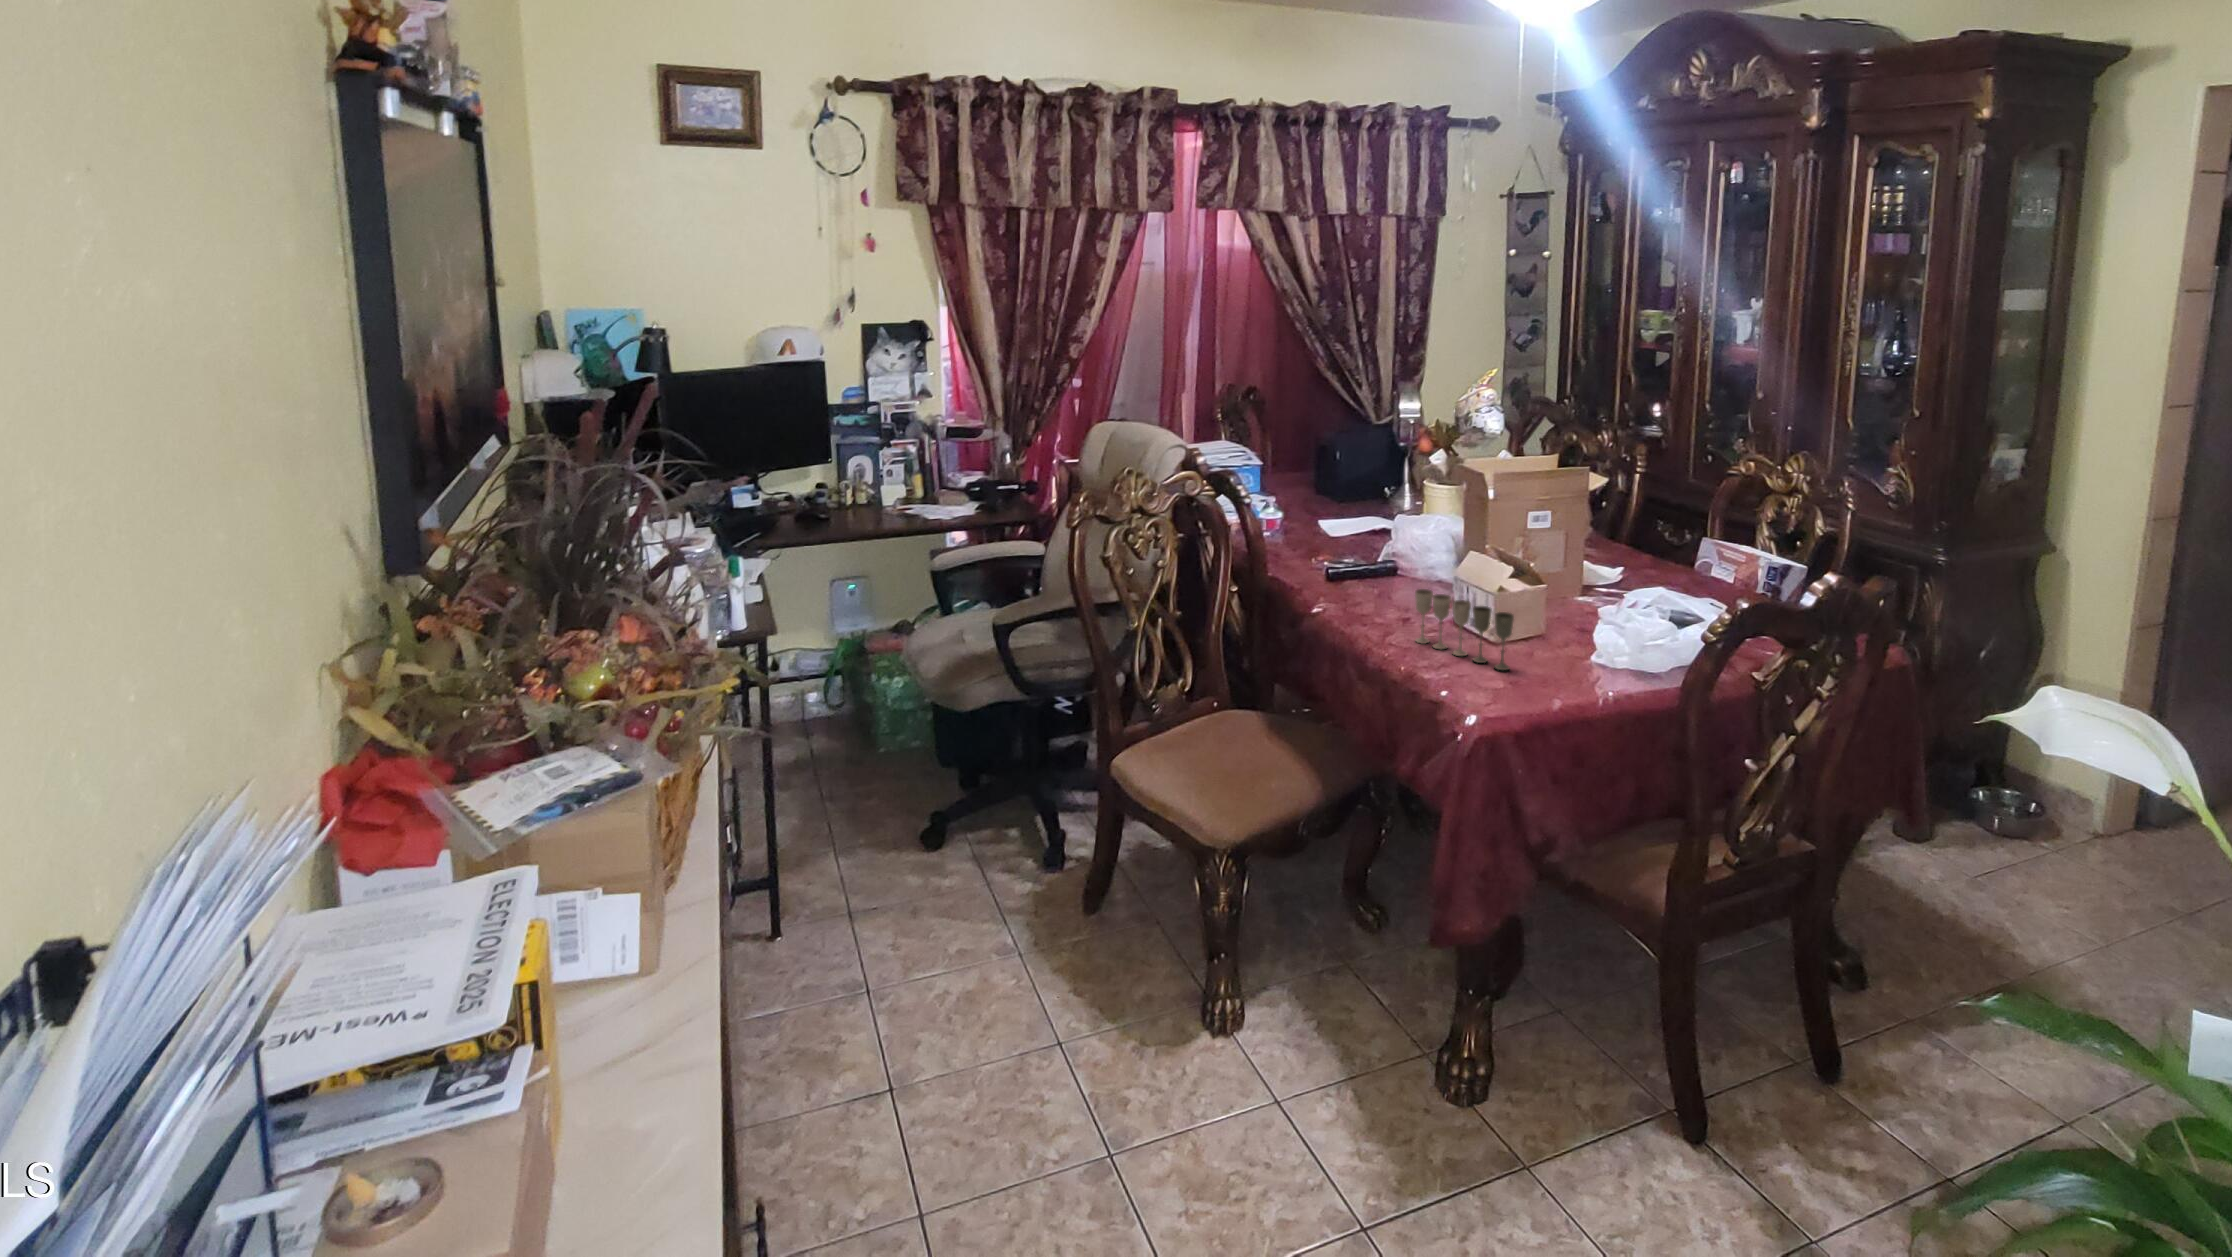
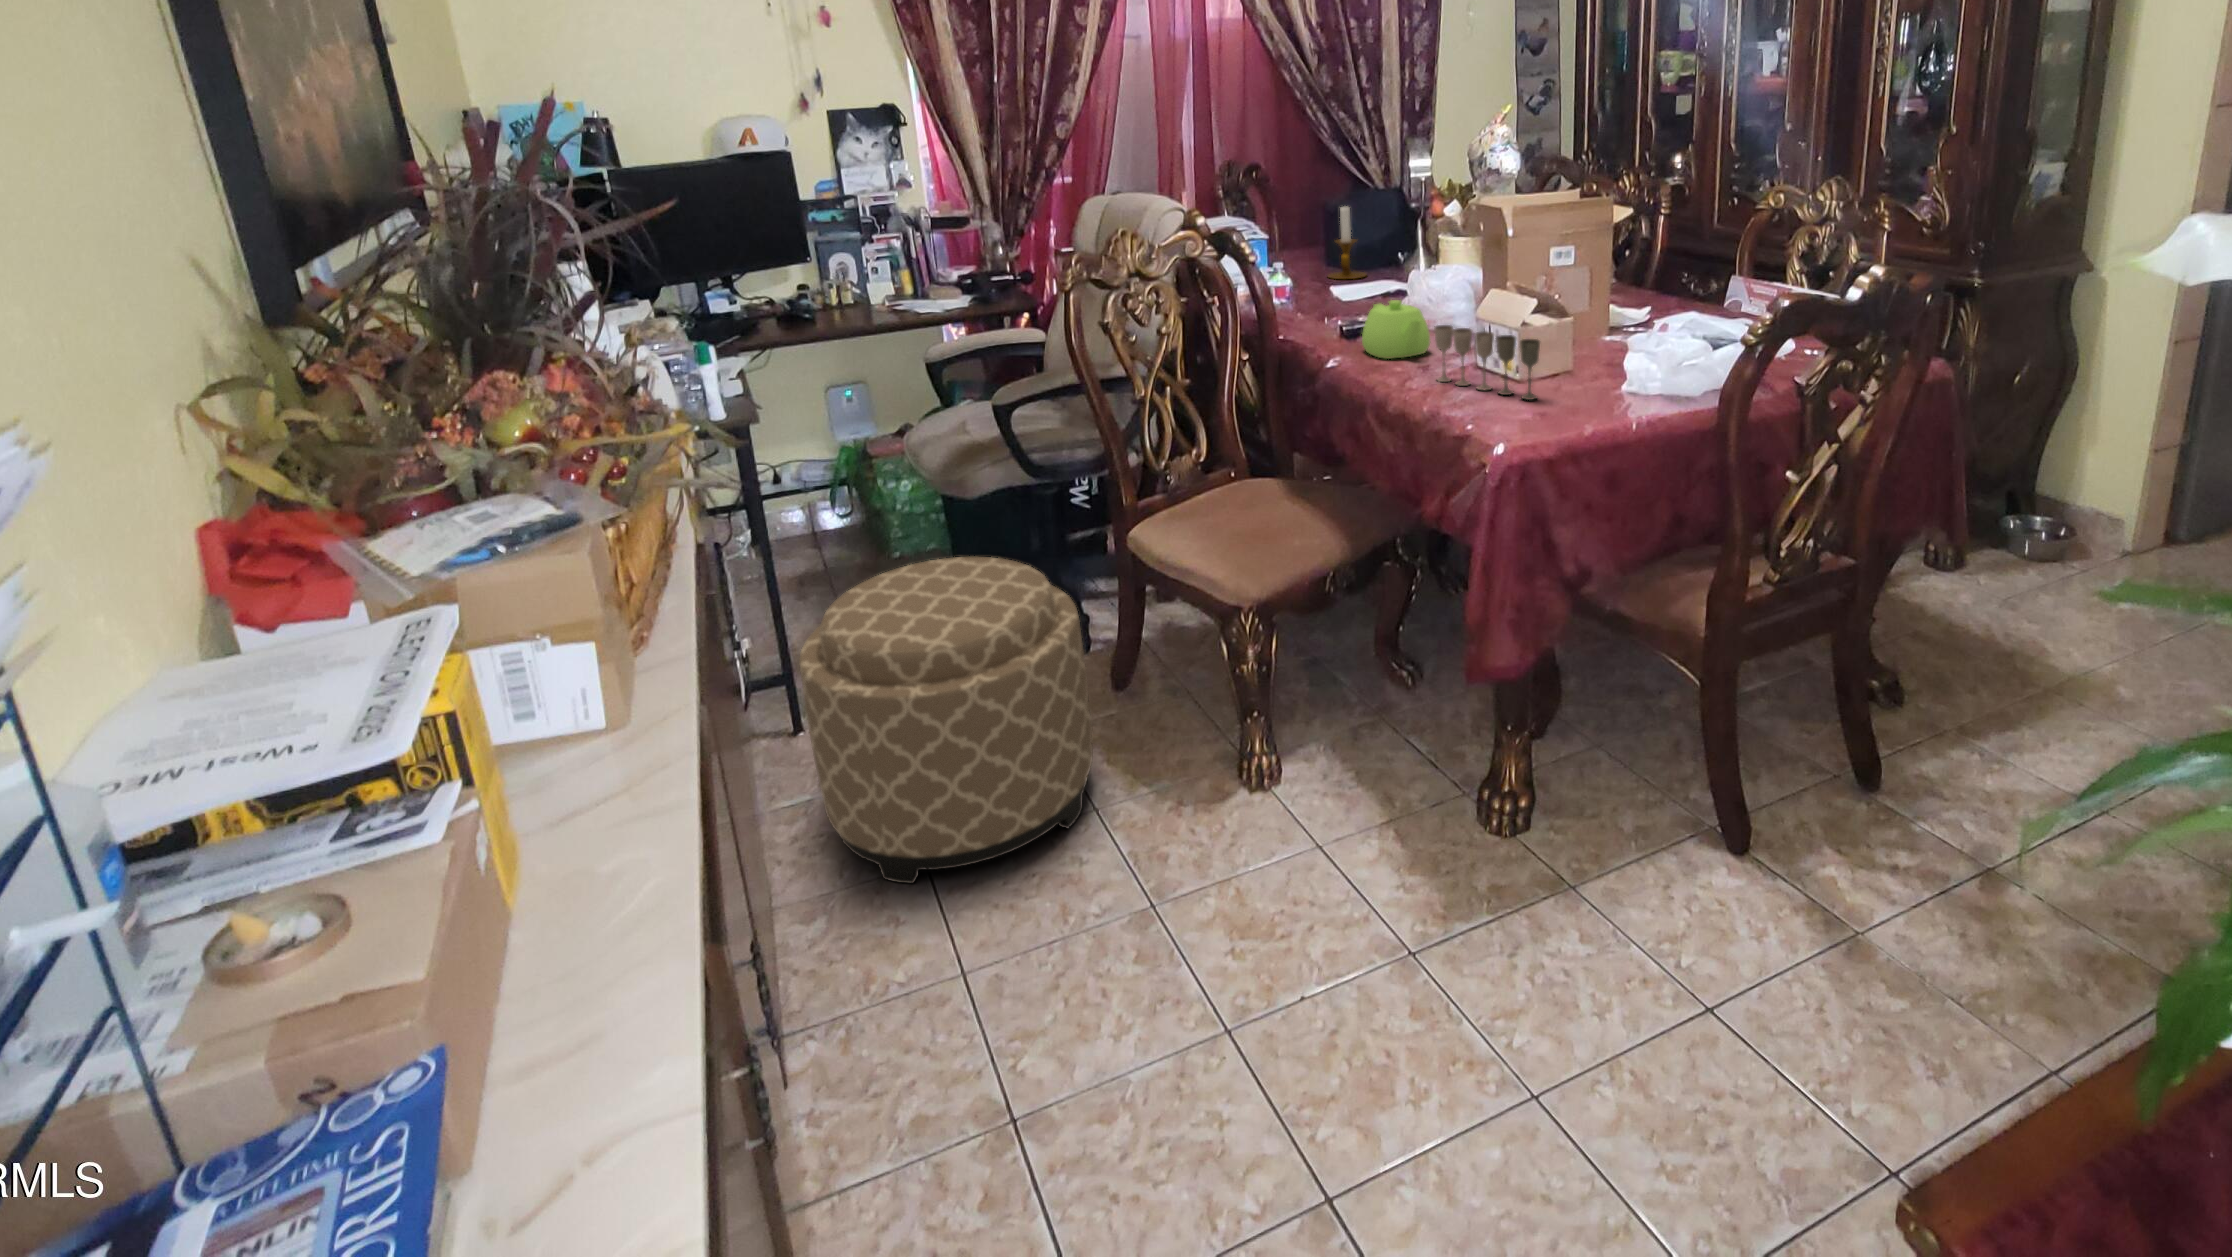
candlestick: none [1316,445,1354,513] -> present [1328,207,1366,279]
teapot: none [1346,556,1411,612] -> present [1362,300,1430,359]
ottoman: none [795,780,1064,1115] -> present [799,557,1093,883]

